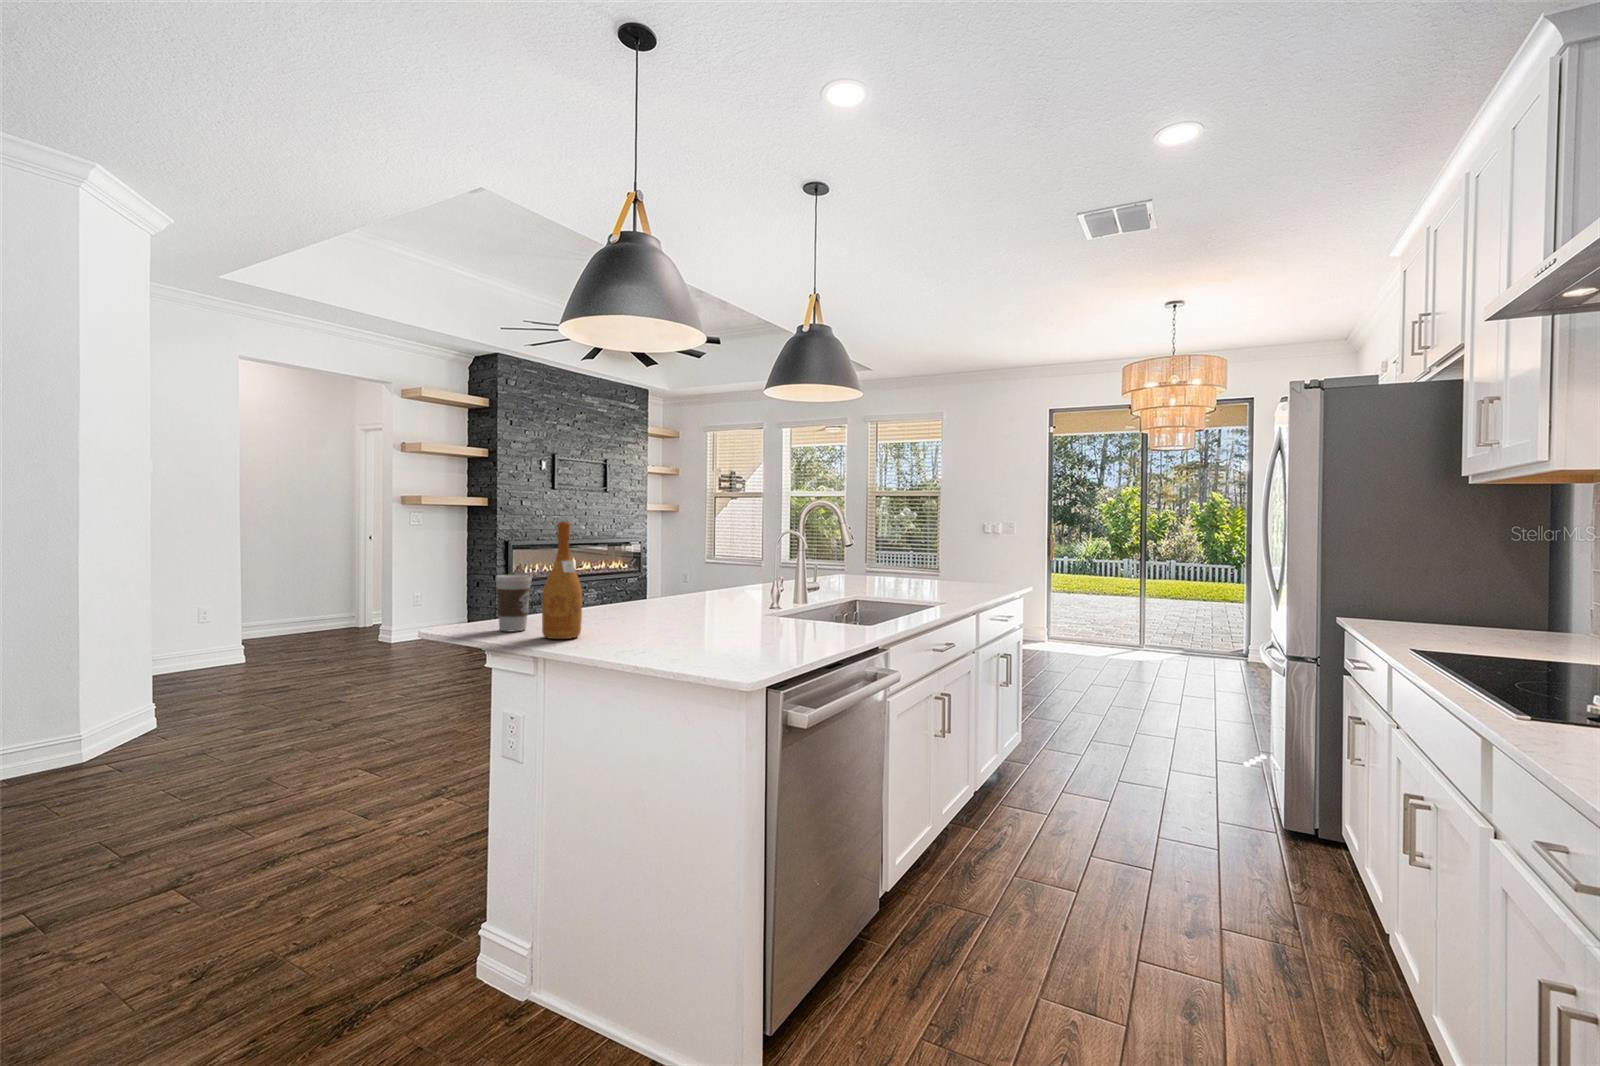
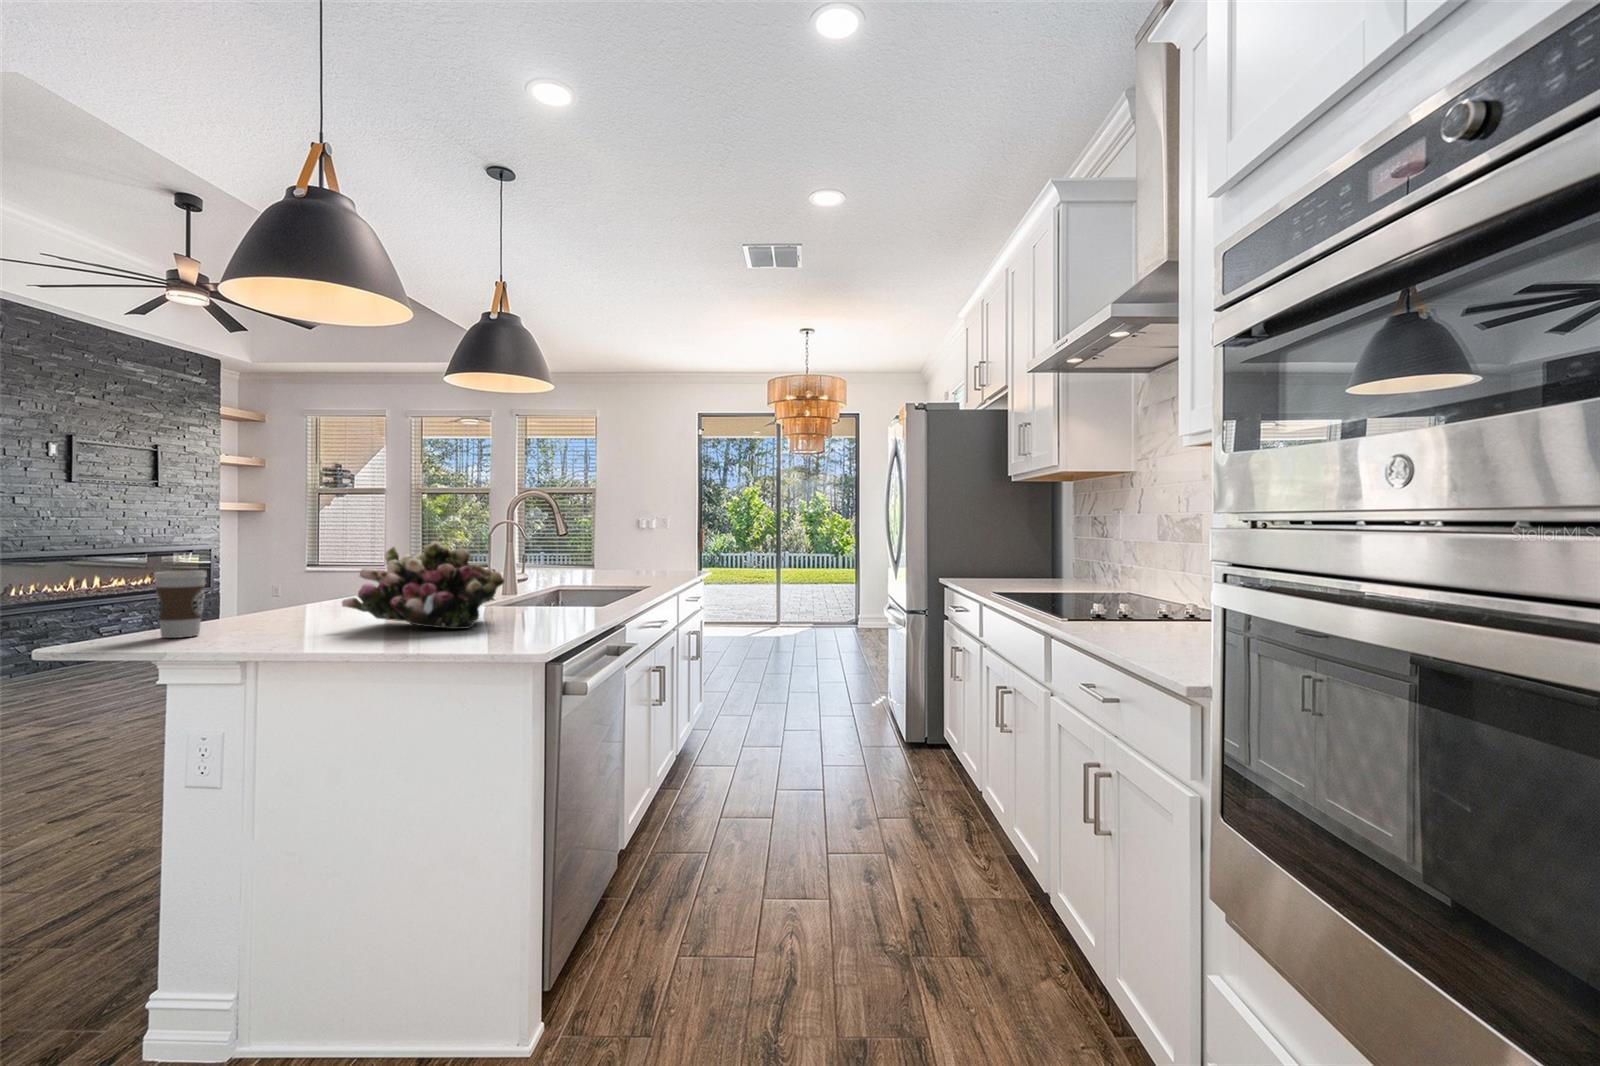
wine bottle: present [542,521,582,639] -> none [235,506,288,639]
flower arrangement: none [625,555,764,645] -> present [342,541,504,629]

